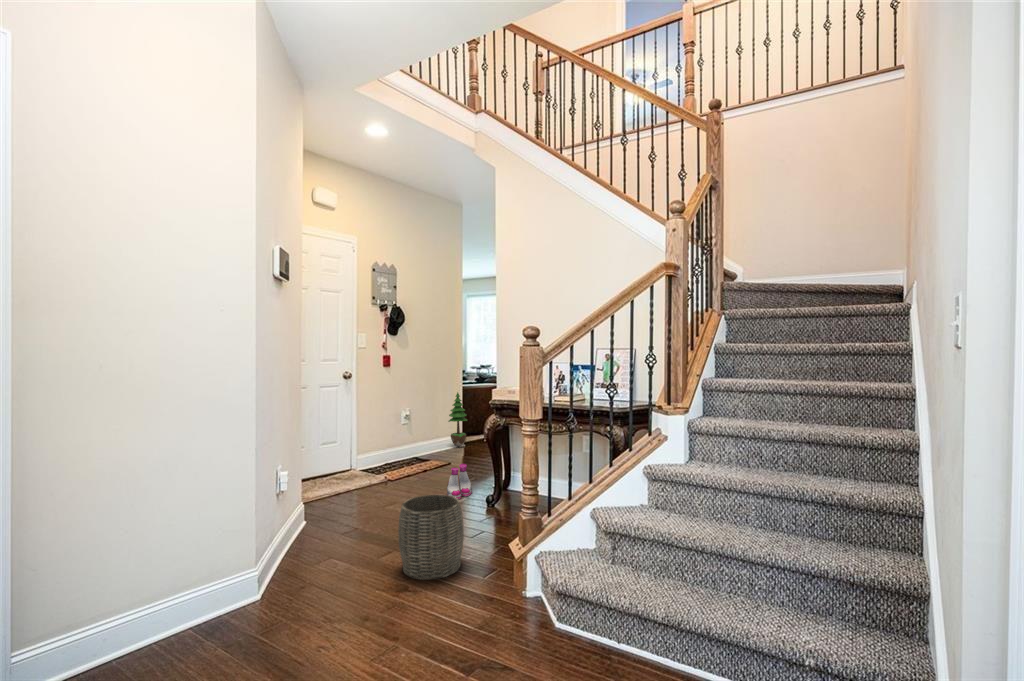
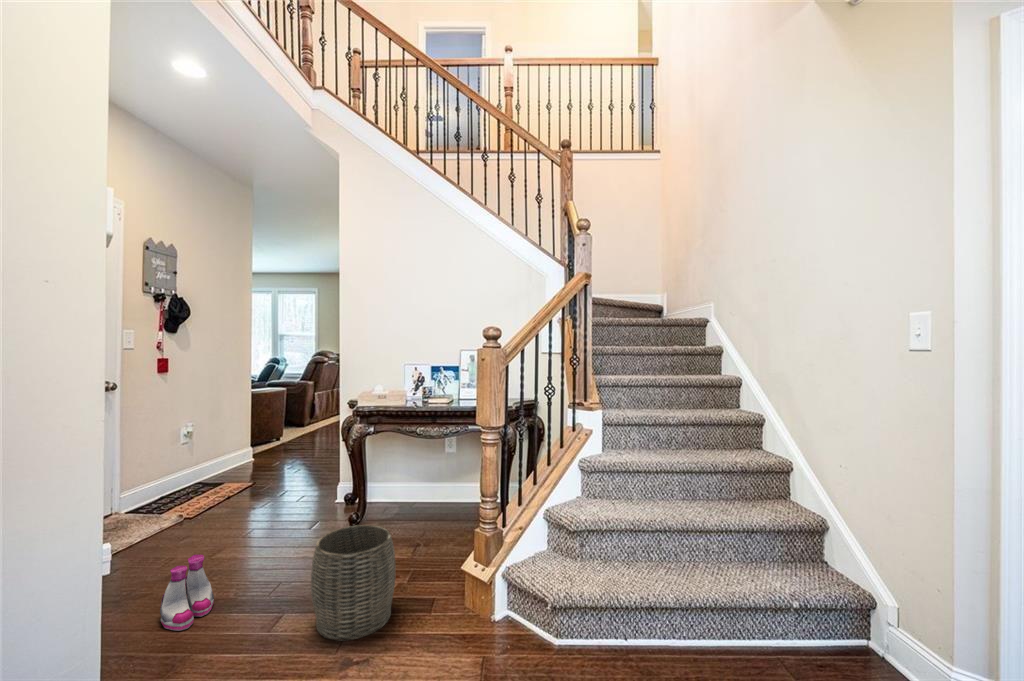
potted tree: present [448,392,467,447] -> none [237,401,264,465]
boots: present [447,464,472,499] -> present [160,555,214,631]

